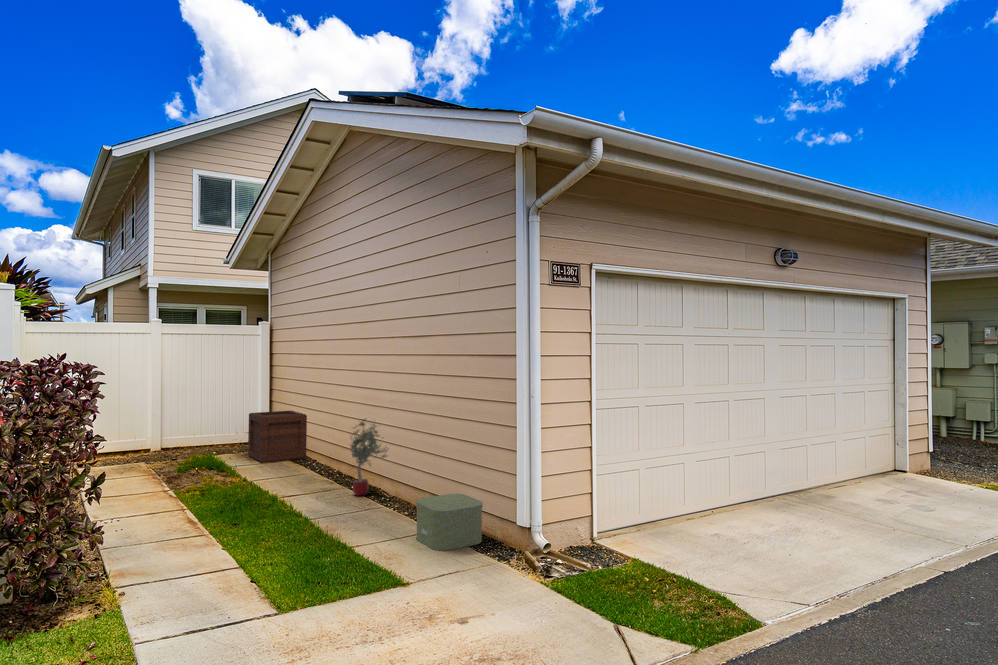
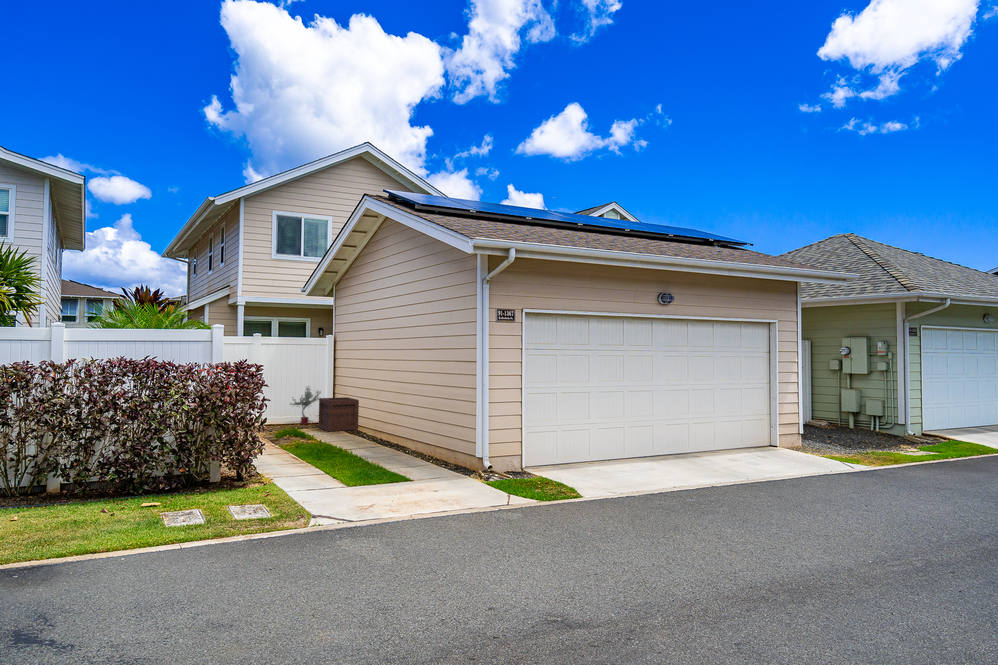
potted tree: present [351,419,388,496] -> present [290,386,321,424]
storage box: present [416,494,483,551] -> none [424,442,461,469]

